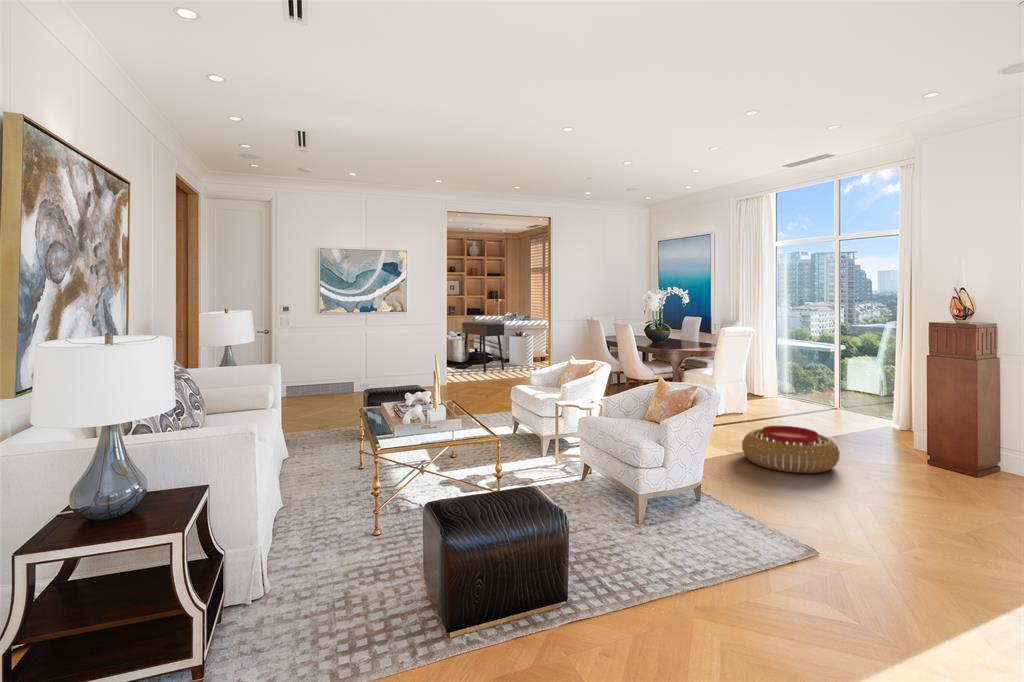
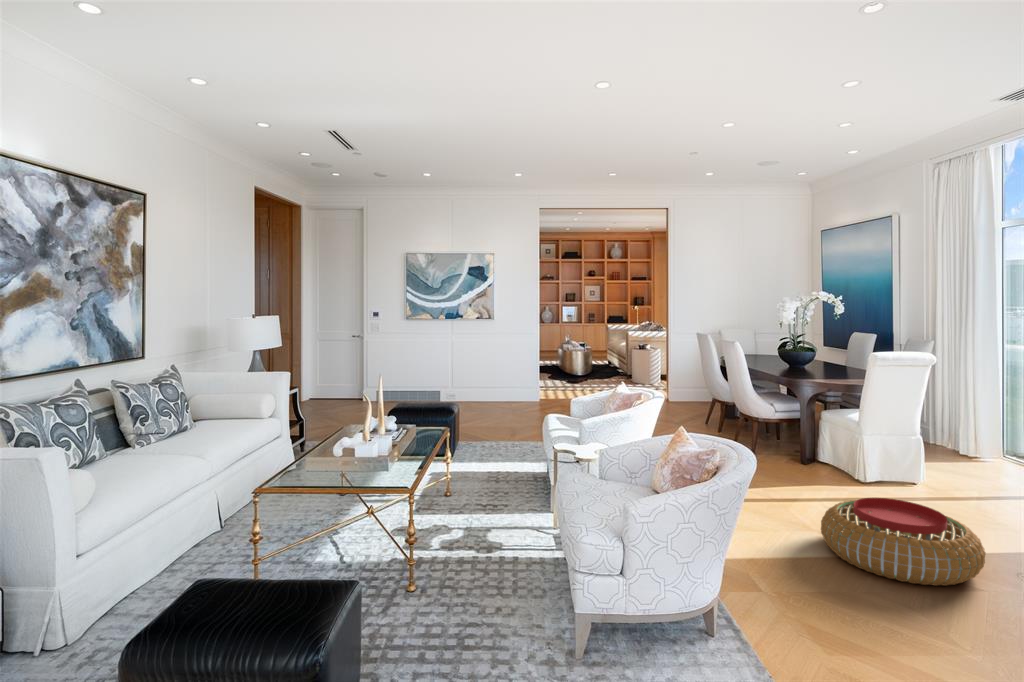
console table: present [462,322,504,372] -> none [581,331,621,387]

